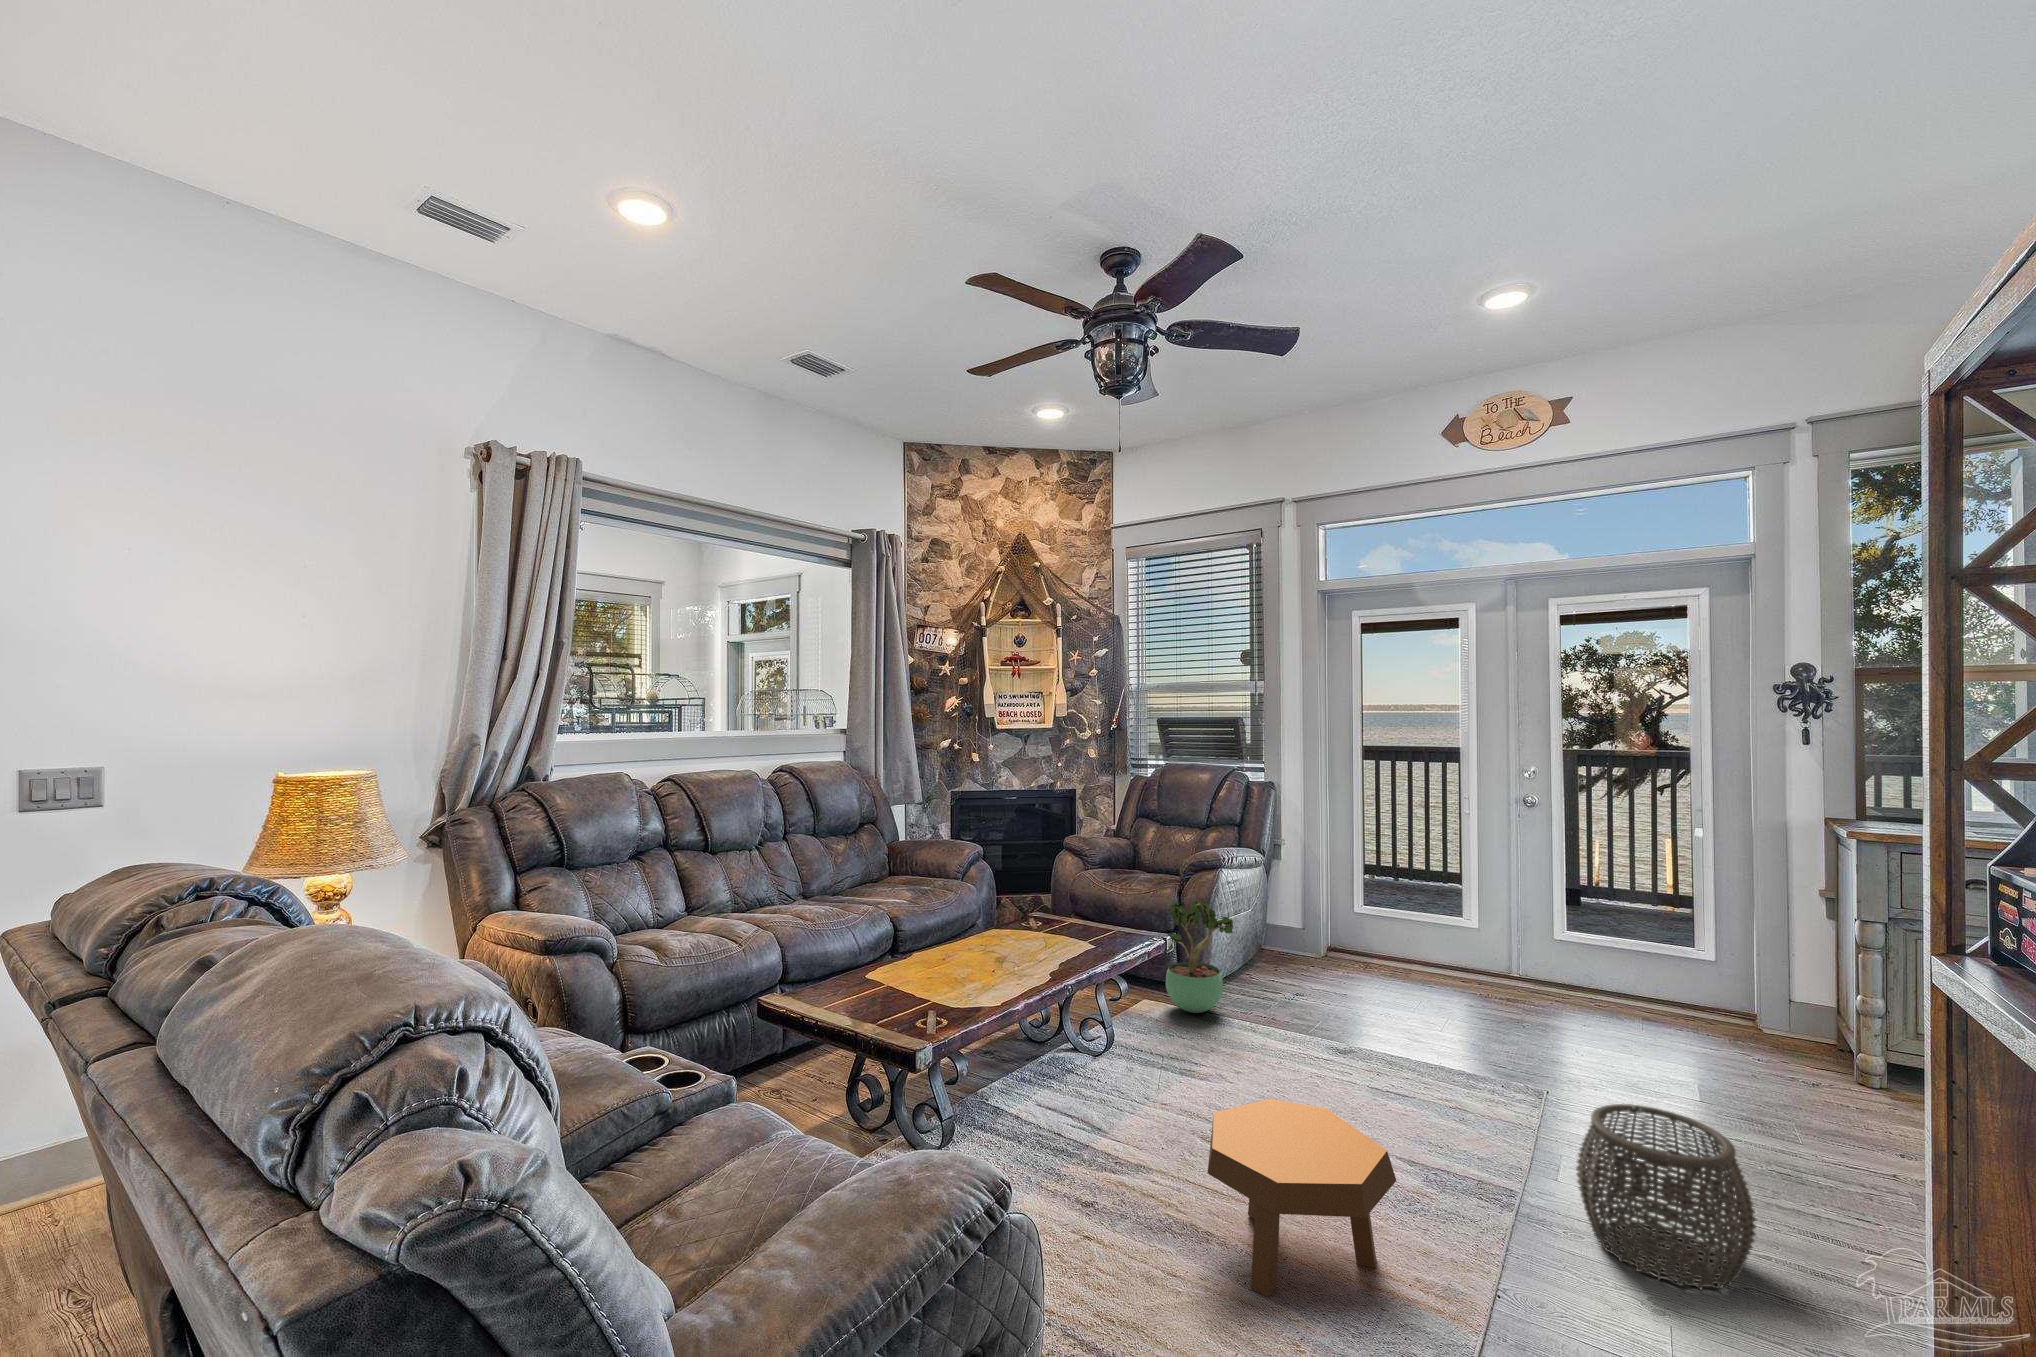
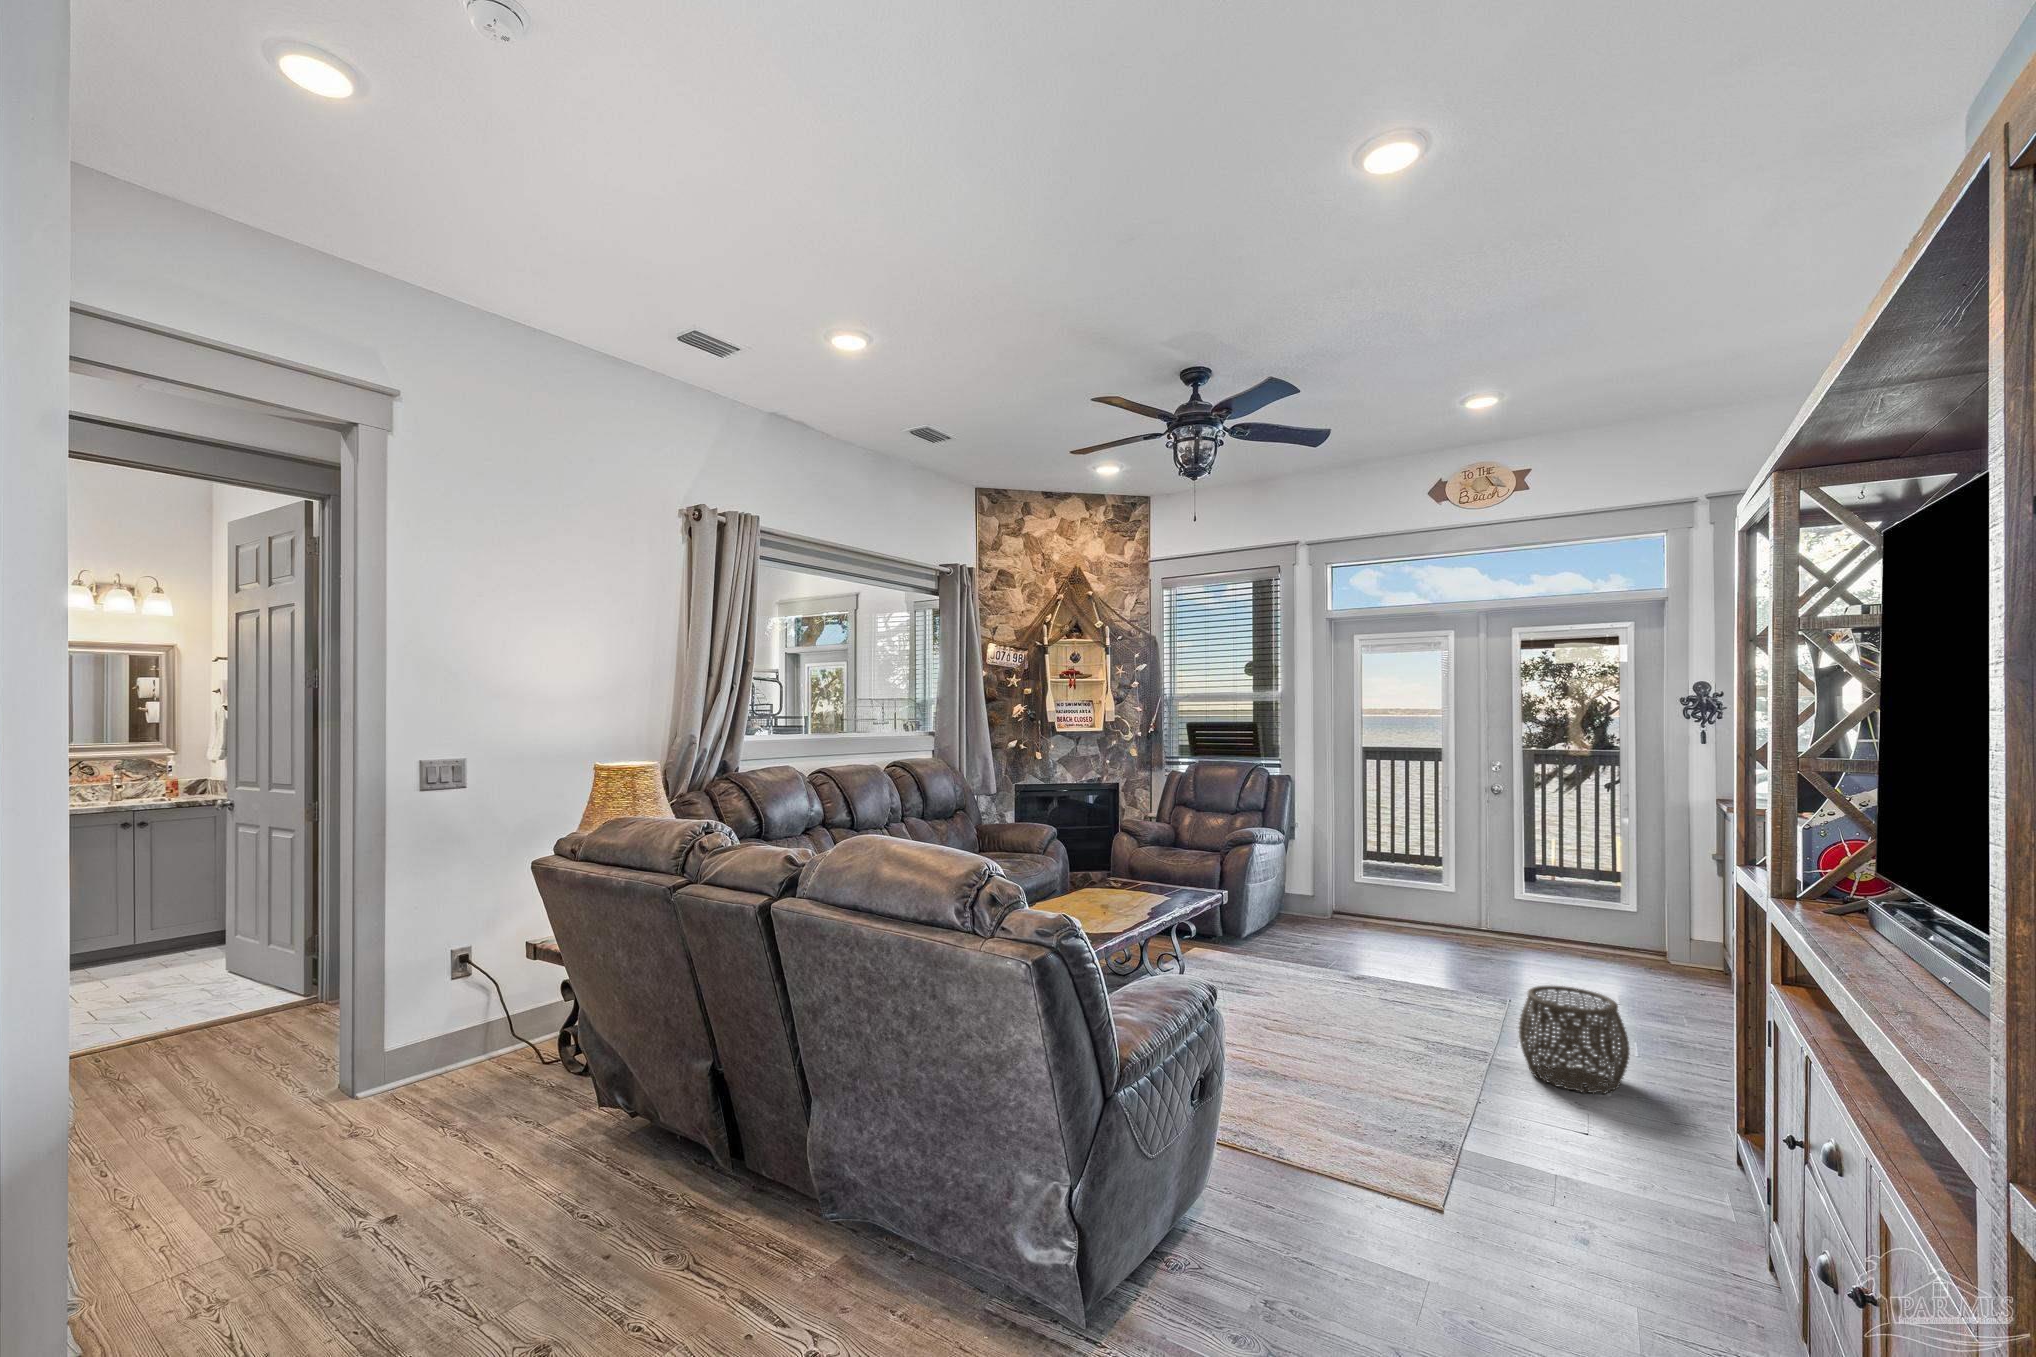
potted plant: present [1164,899,1233,1013] -> none [1206,866,1266,956]
footstool: present [1208,1099,1396,1297] -> none [1273,988,1399,1101]

